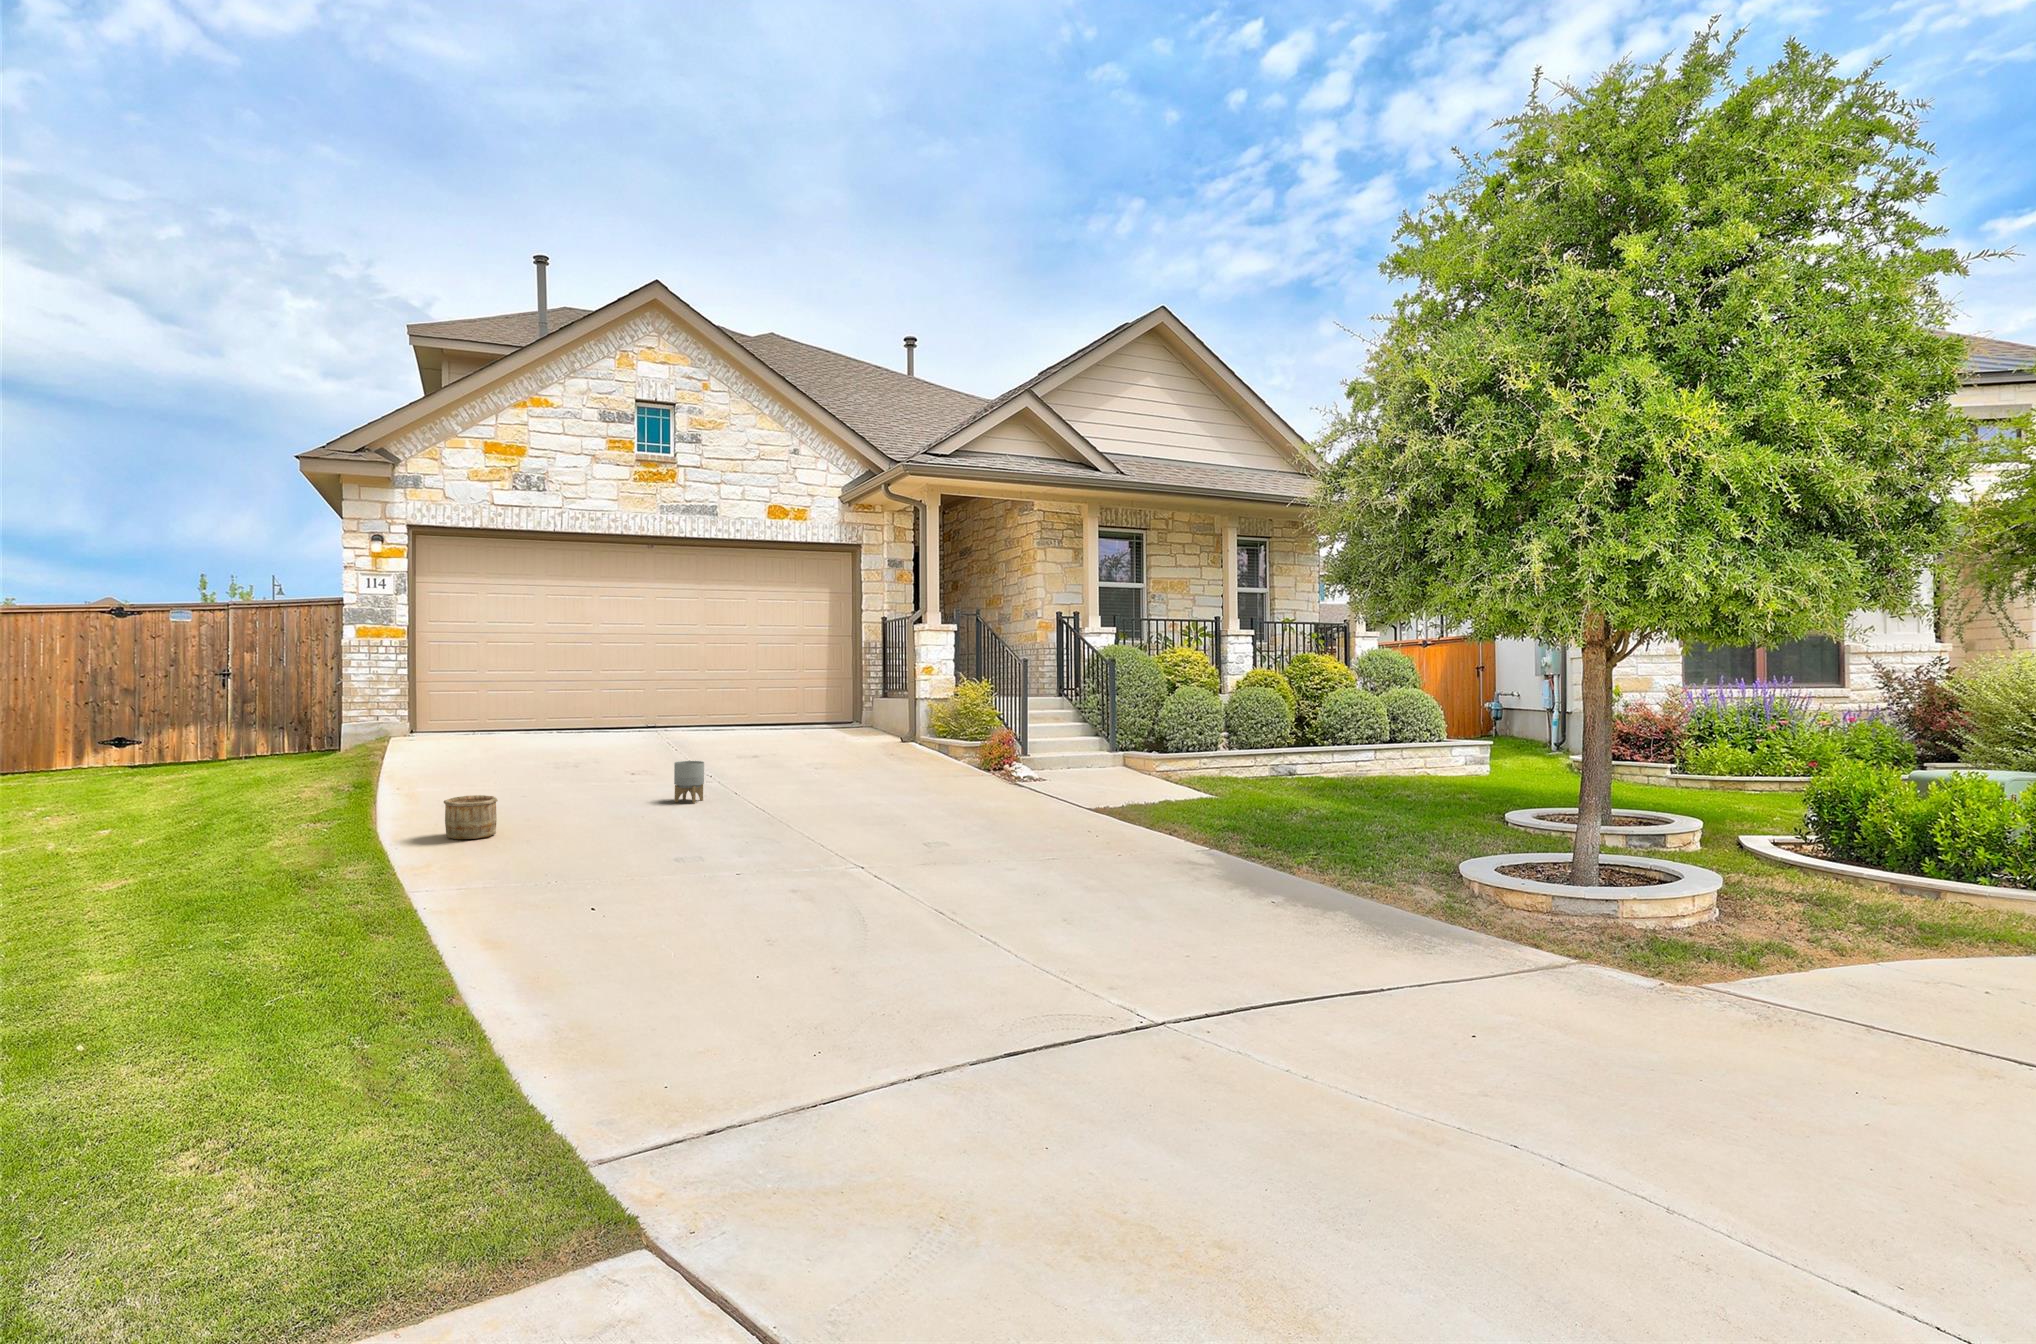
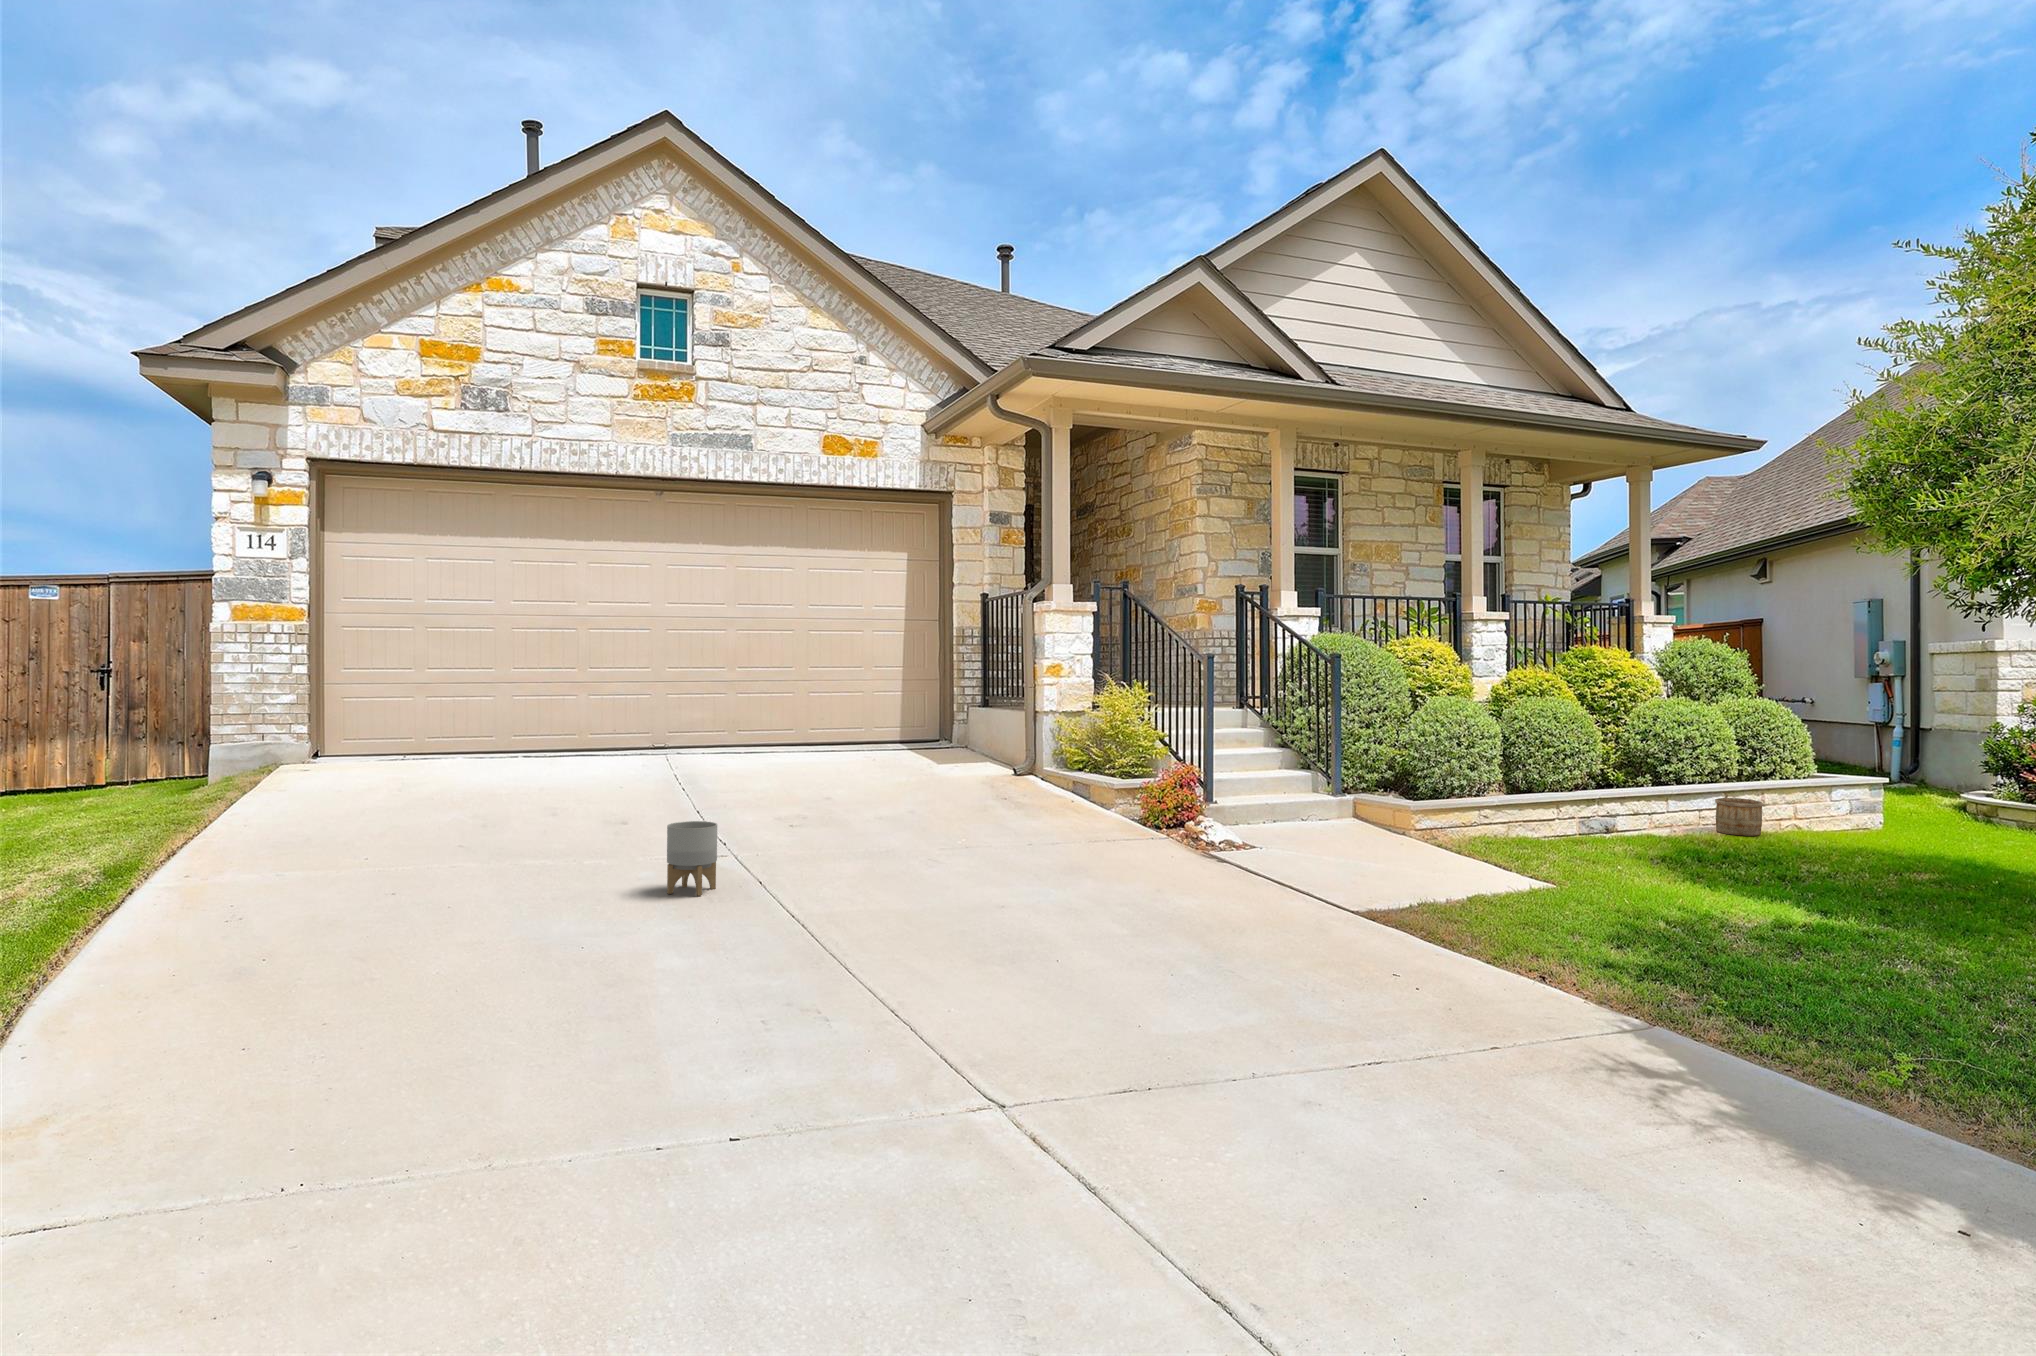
wooden bucket: present [444,795,498,839] -> present [1715,798,1764,836]

